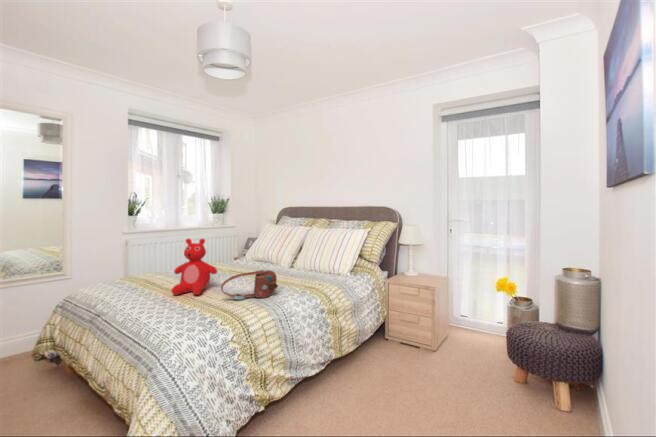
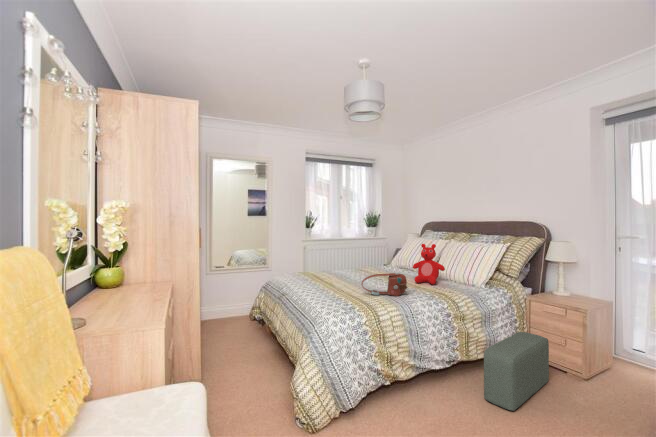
teddy bear: present [172,239,217,295] -> present [413,244,445,284]
pouf: none [361,317,409,401] -> present [484,332,549,411]

